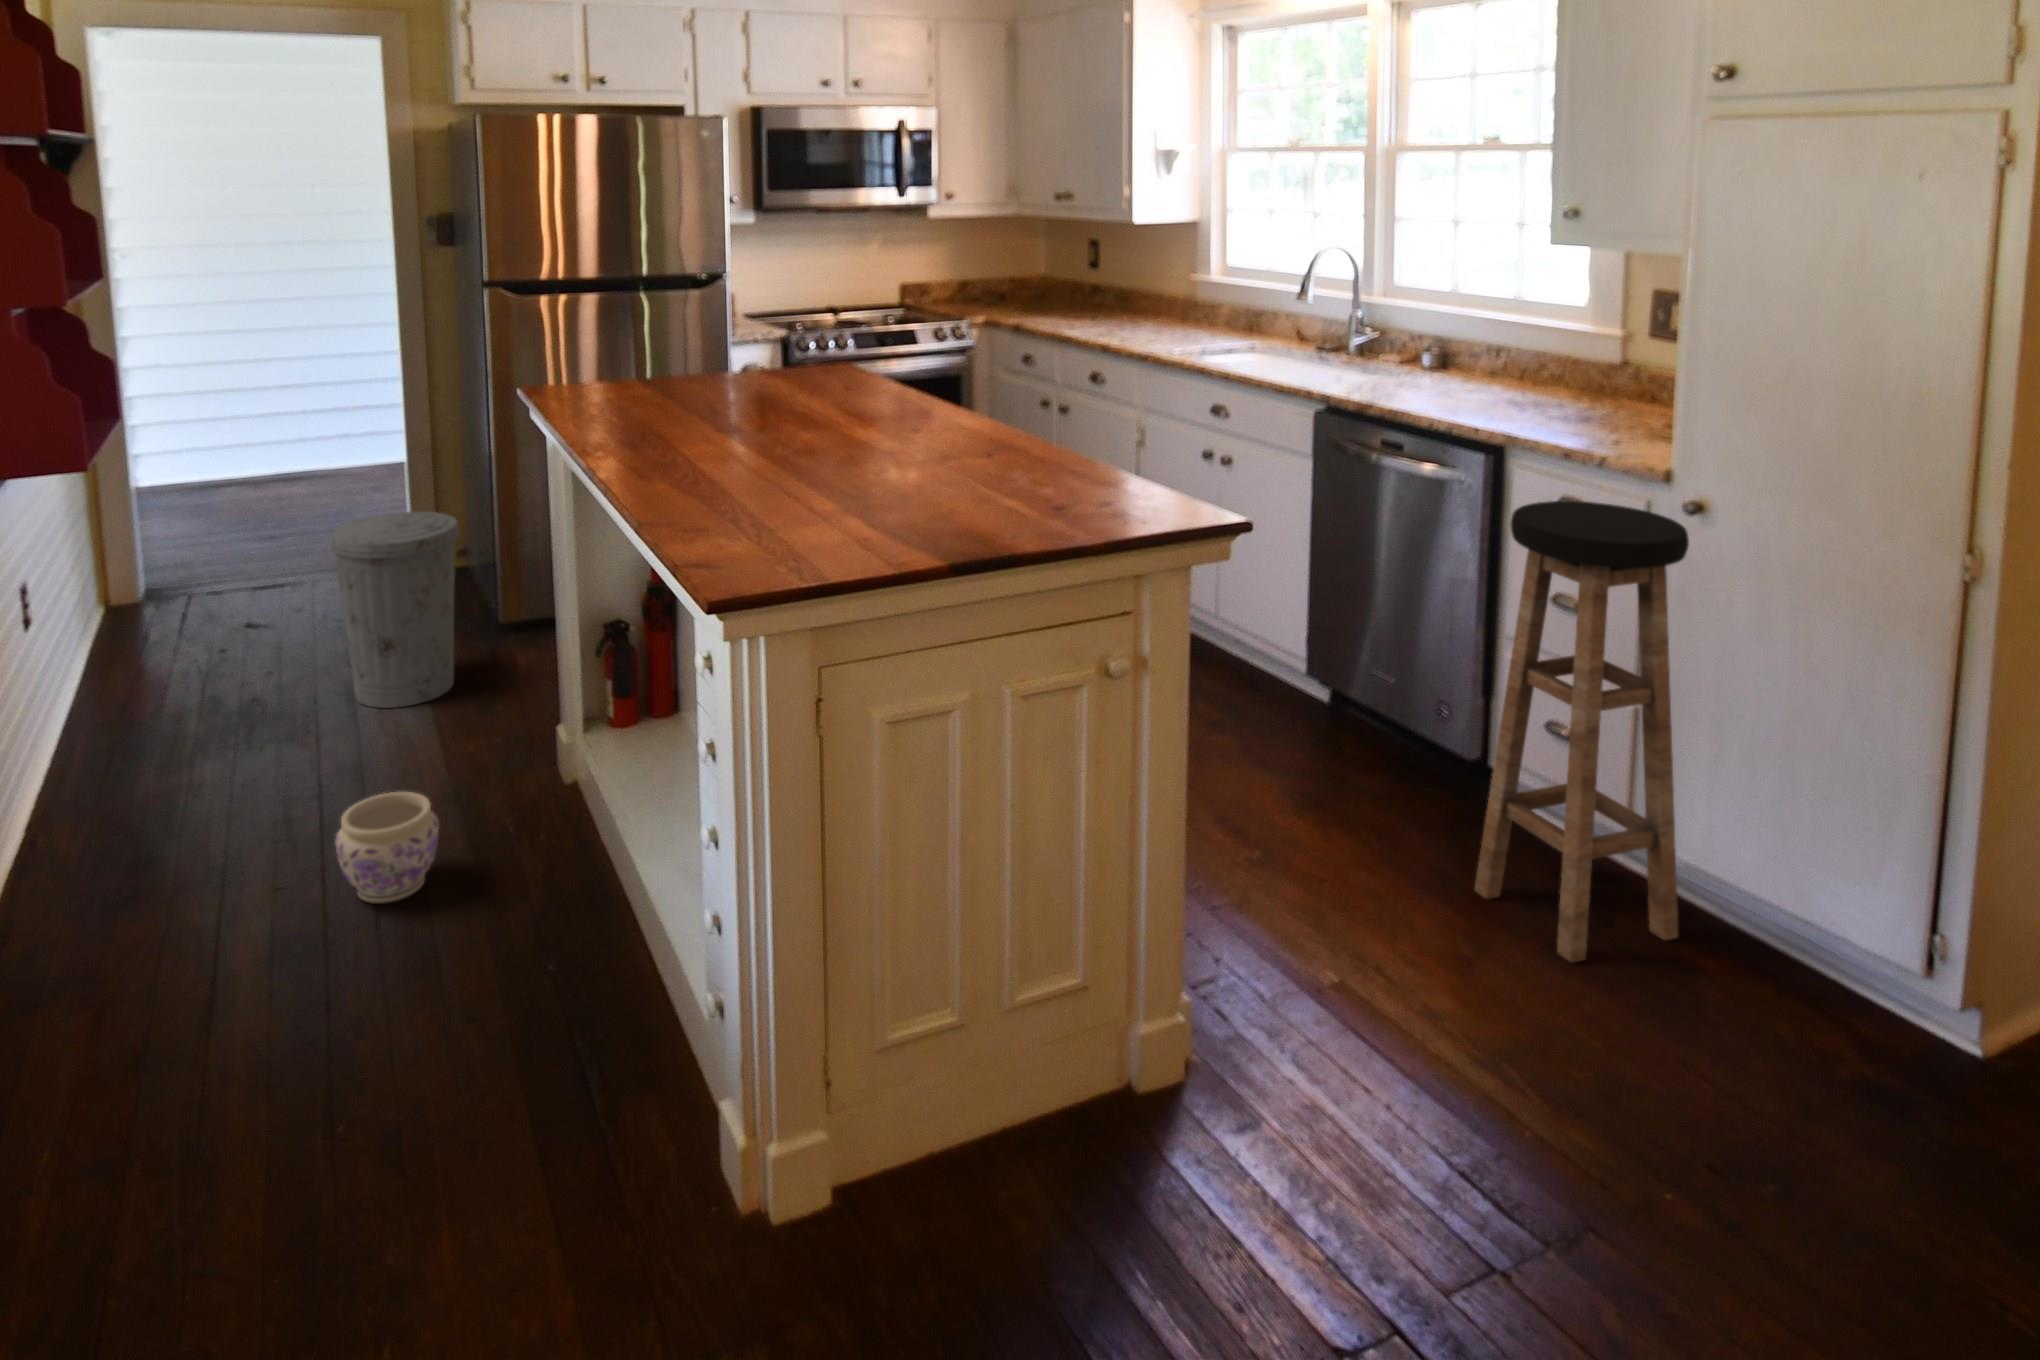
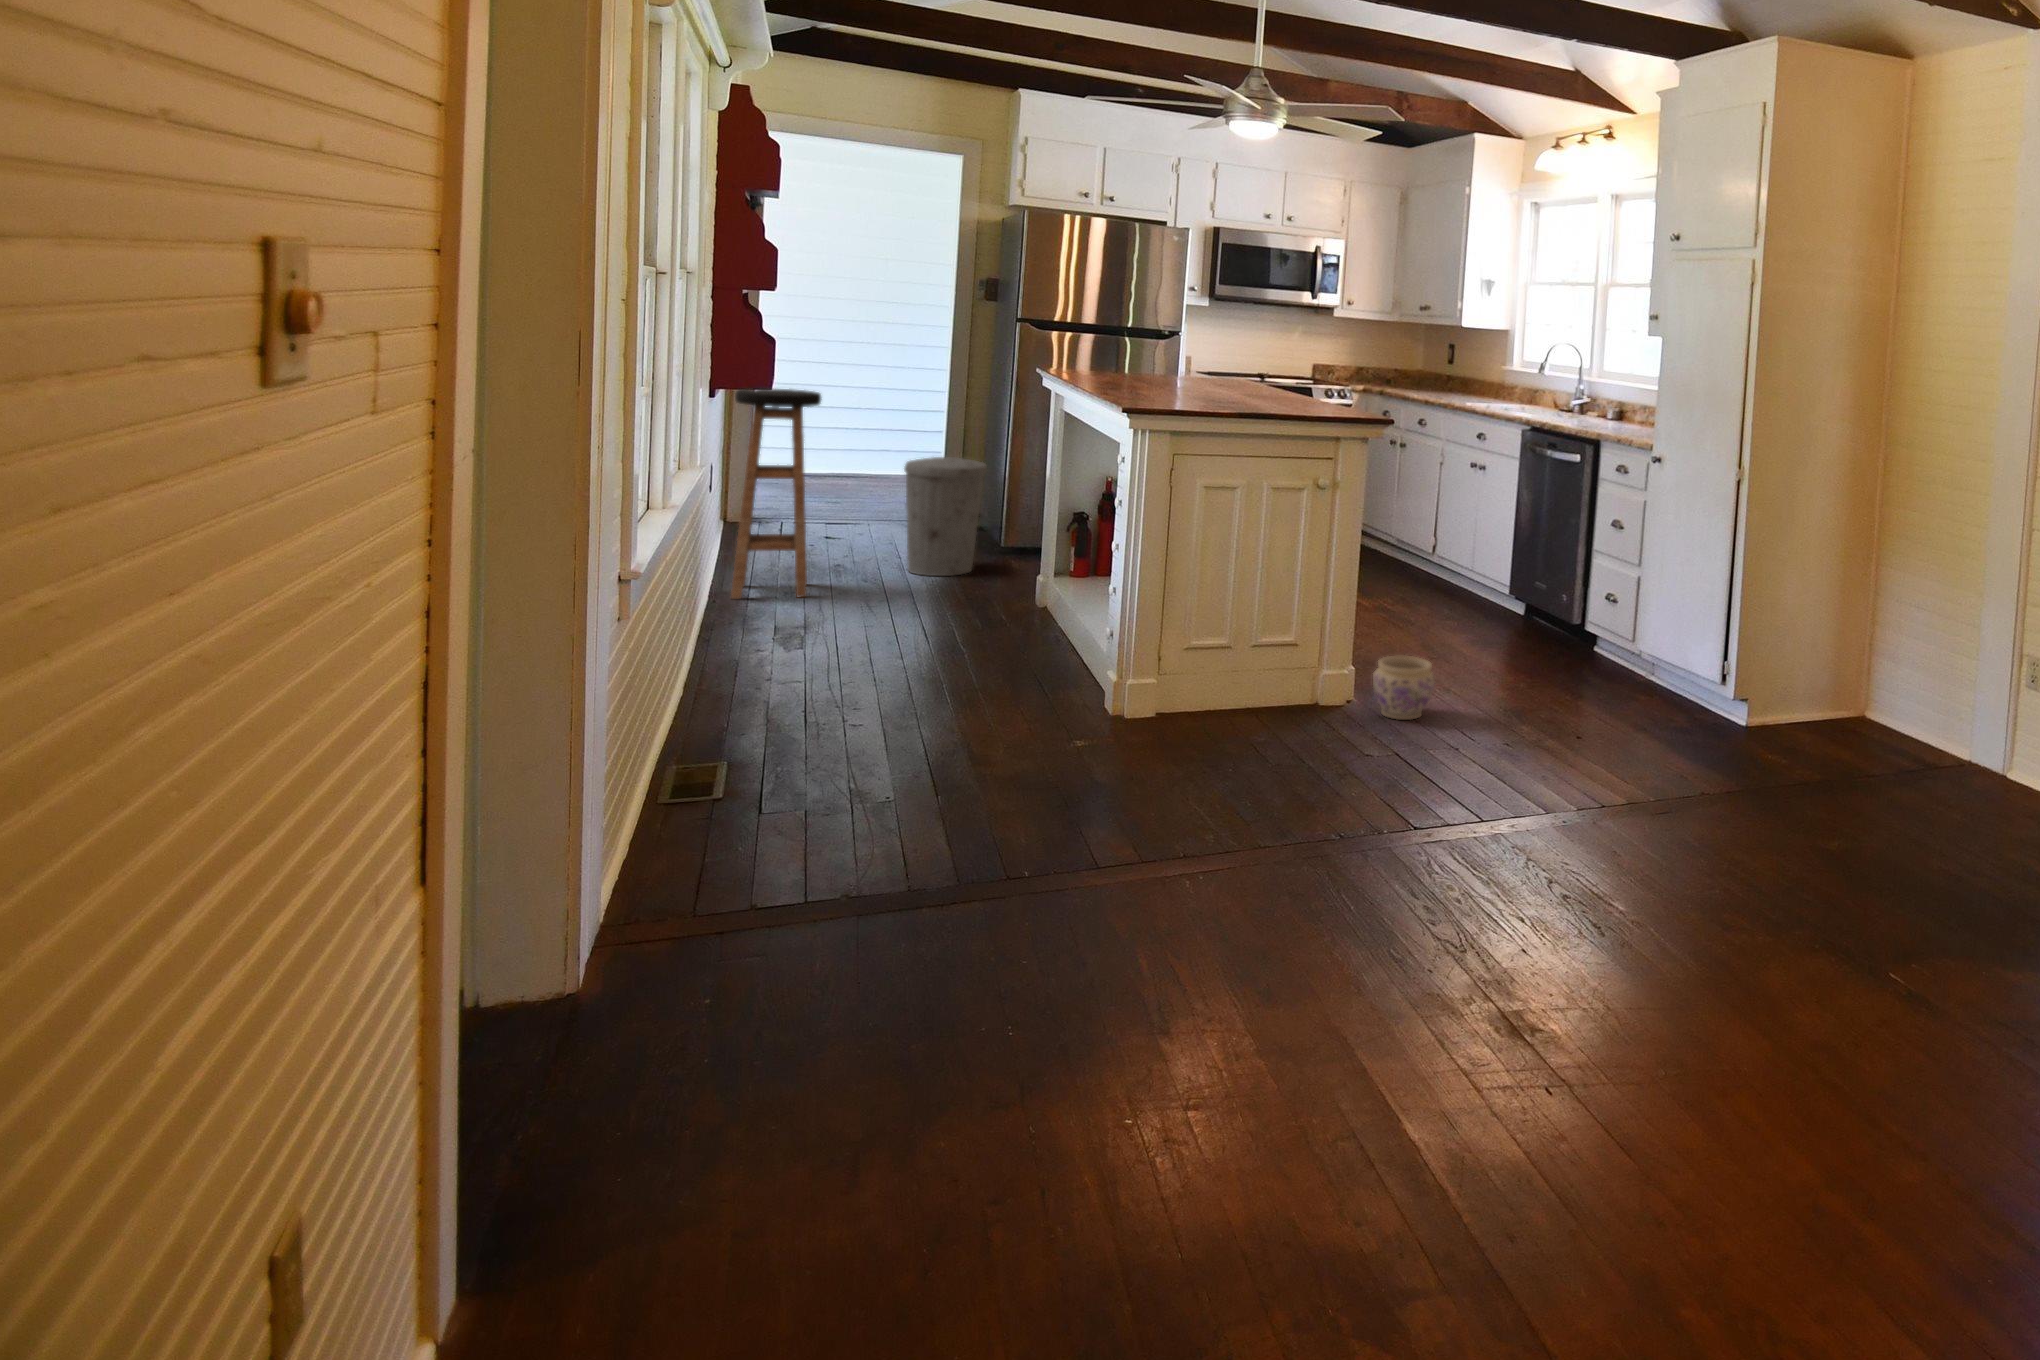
bar stool: present [1475,501,1689,963] -> present [731,388,822,599]
planter: present [335,792,439,904] -> present [1373,656,1435,720]

